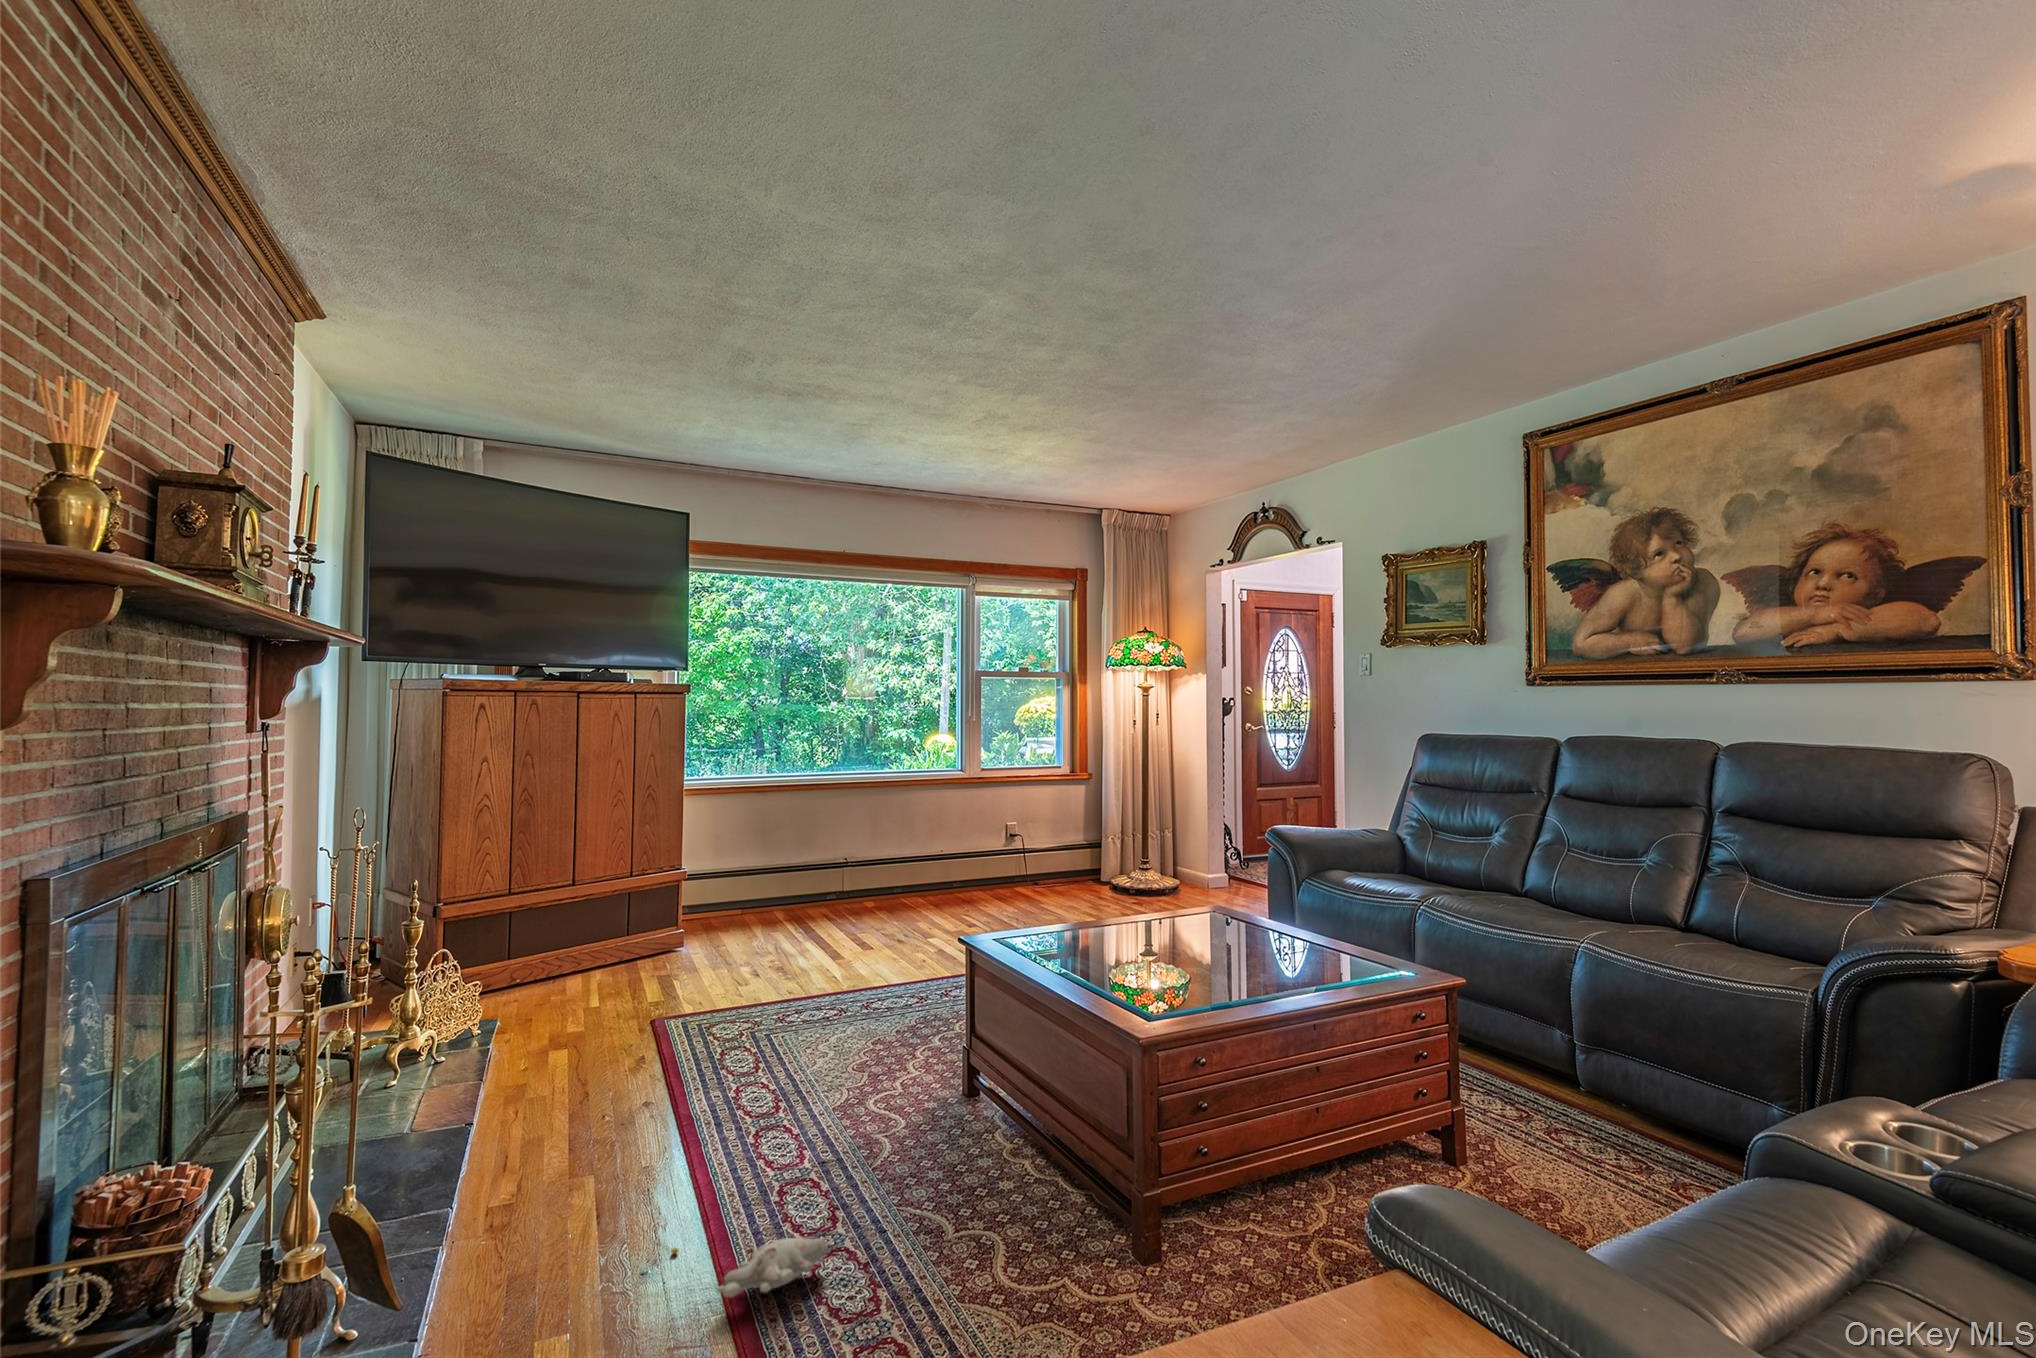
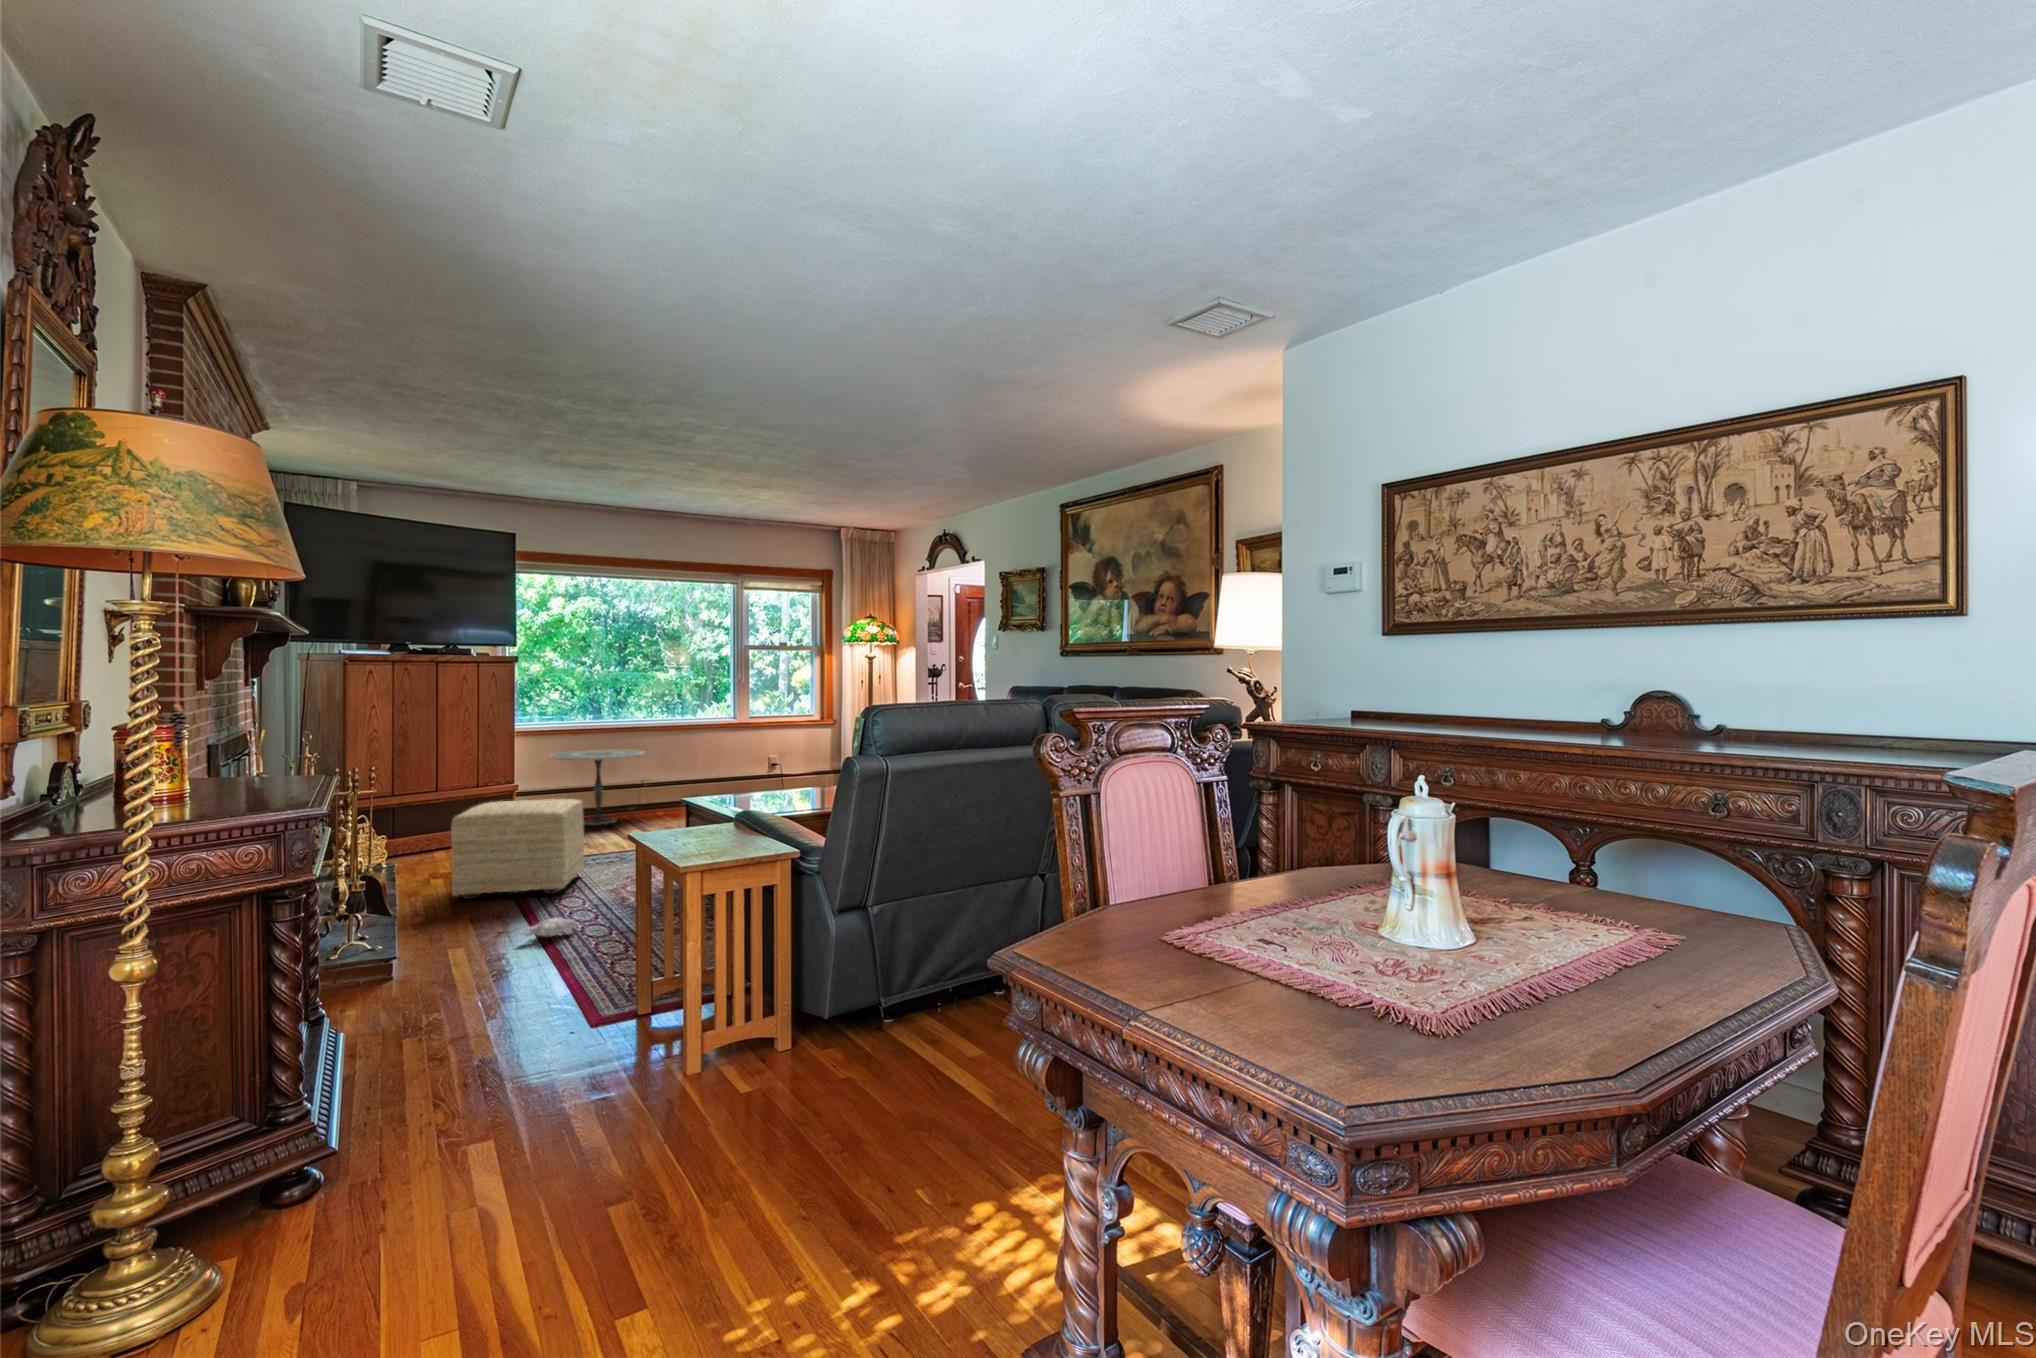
side table: none [729,816,855,926] -> present [550,750,644,825]
ottoman: none [587,924,800,1119] -> present [451,799,584,899]

